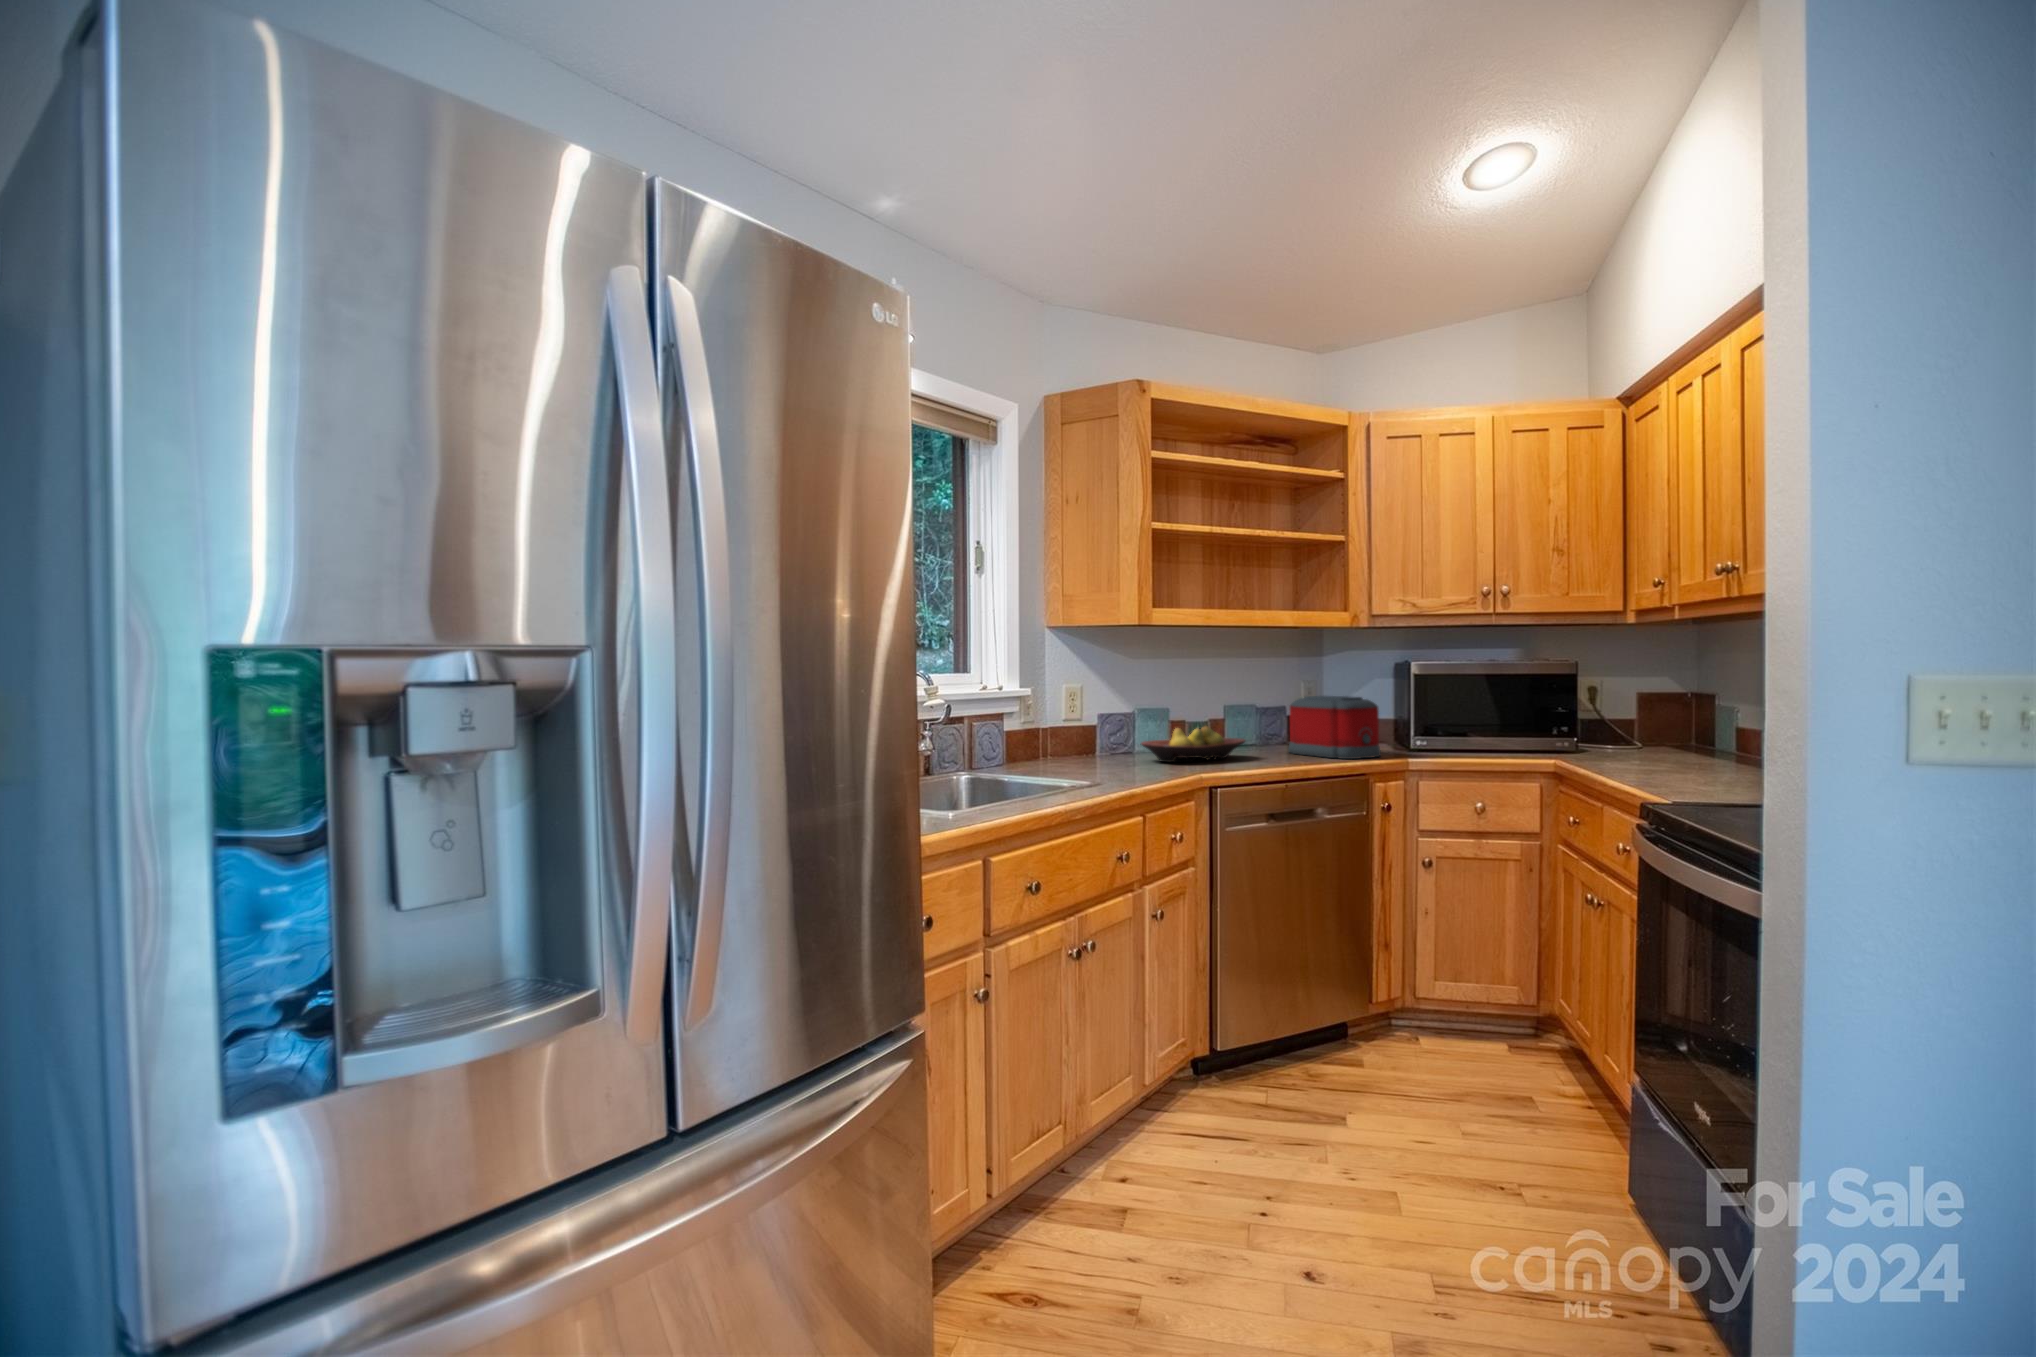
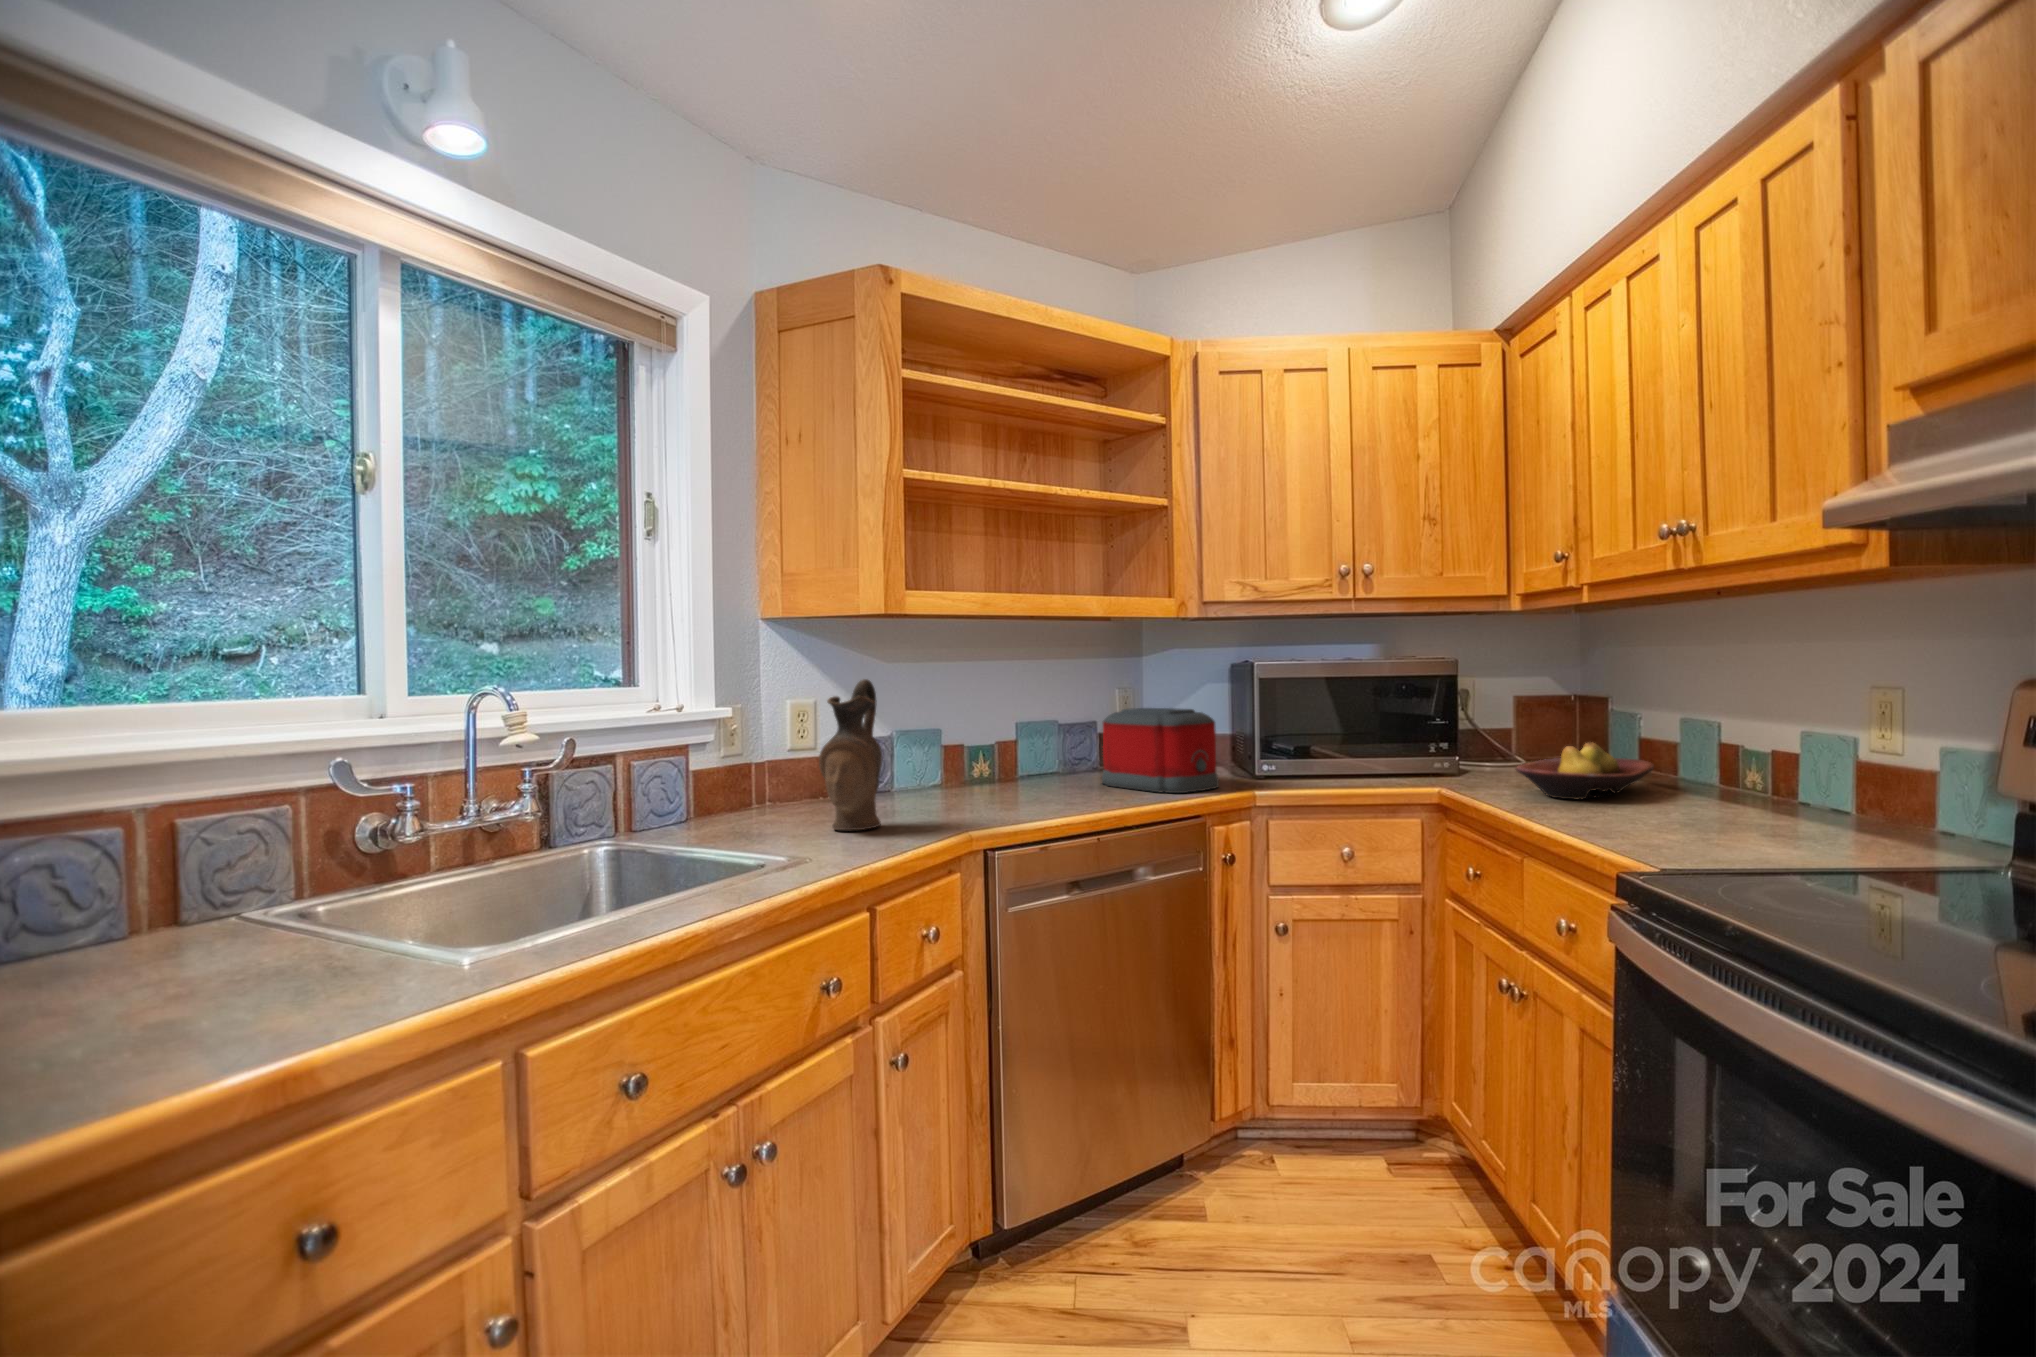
ceramic pitcher: none [1097,671,1139,772] -> present [819,679,882,830]
fruit bowl: present [1141,726,1245,762] -> present [1516,742,1654,800]

